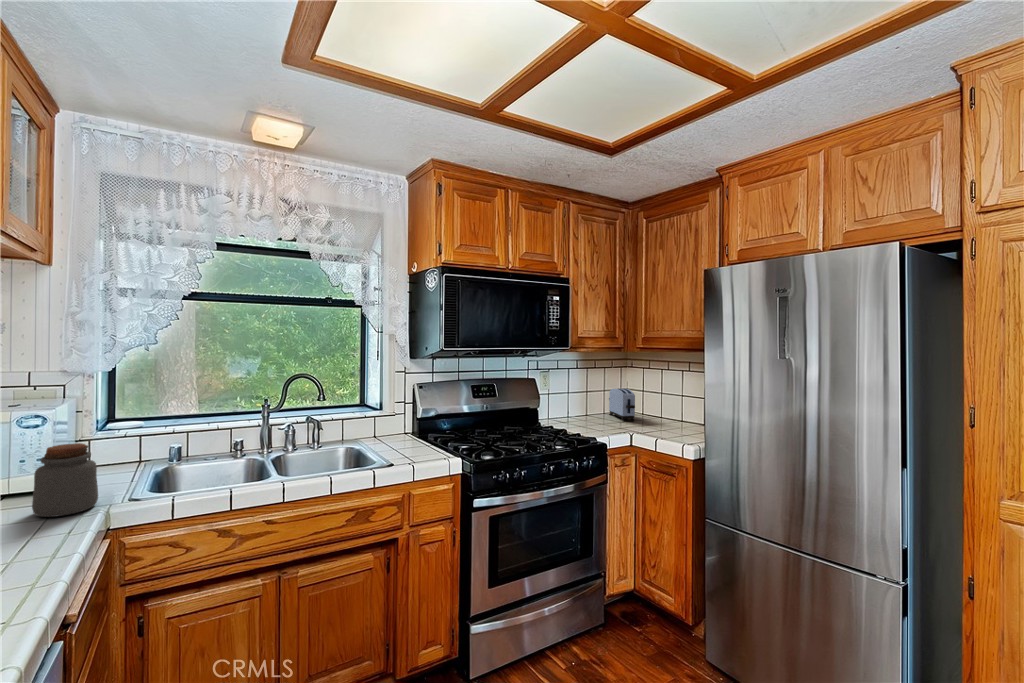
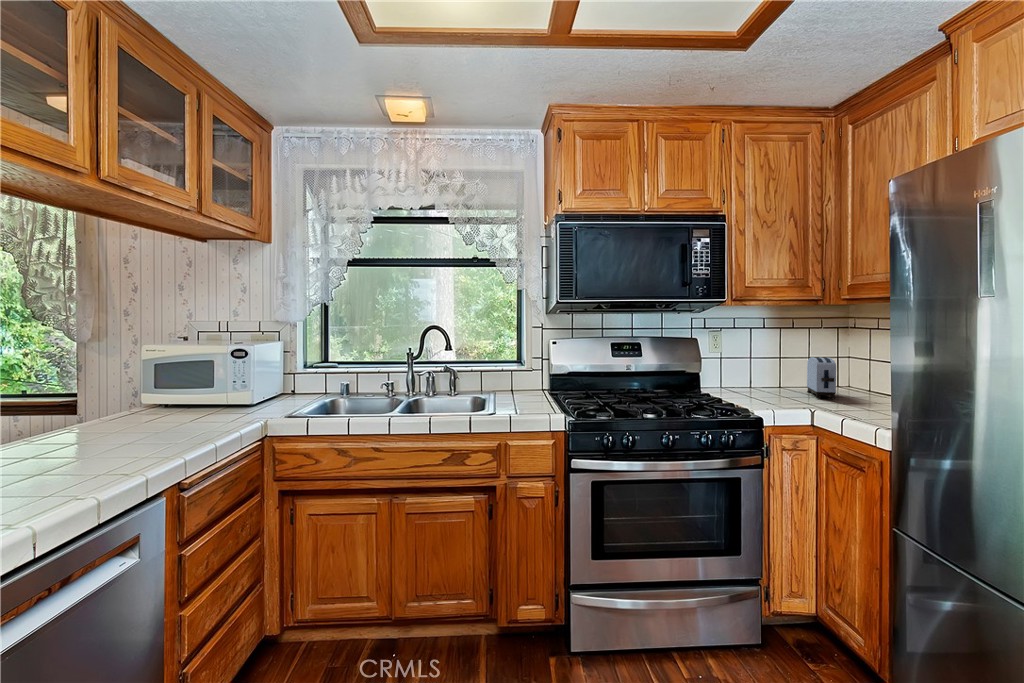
jar: present [32,443,98,517] -> none [227,369,267,419]

